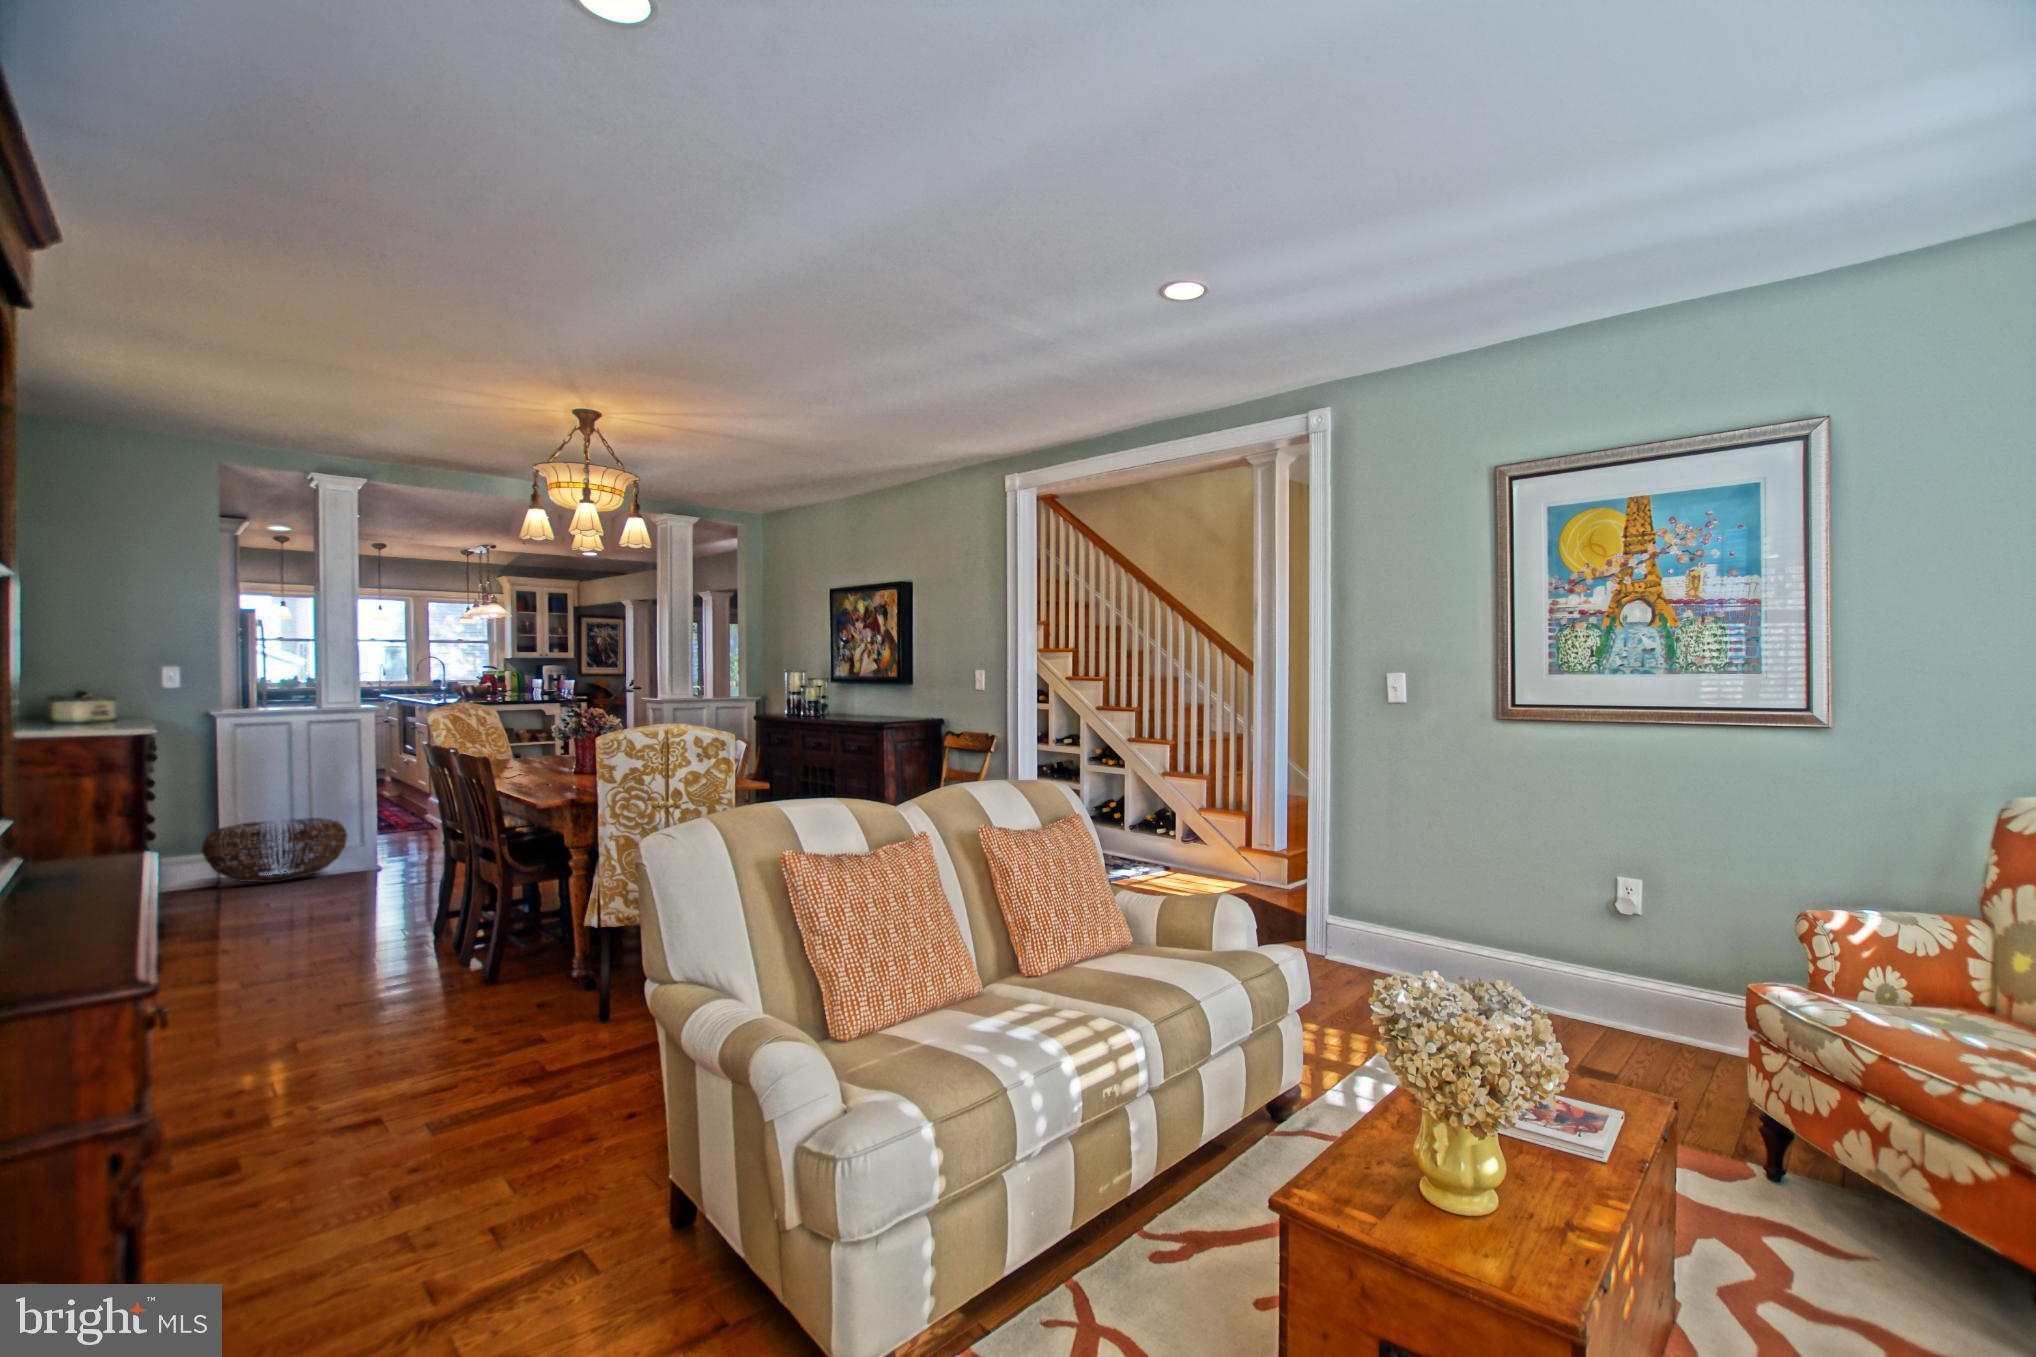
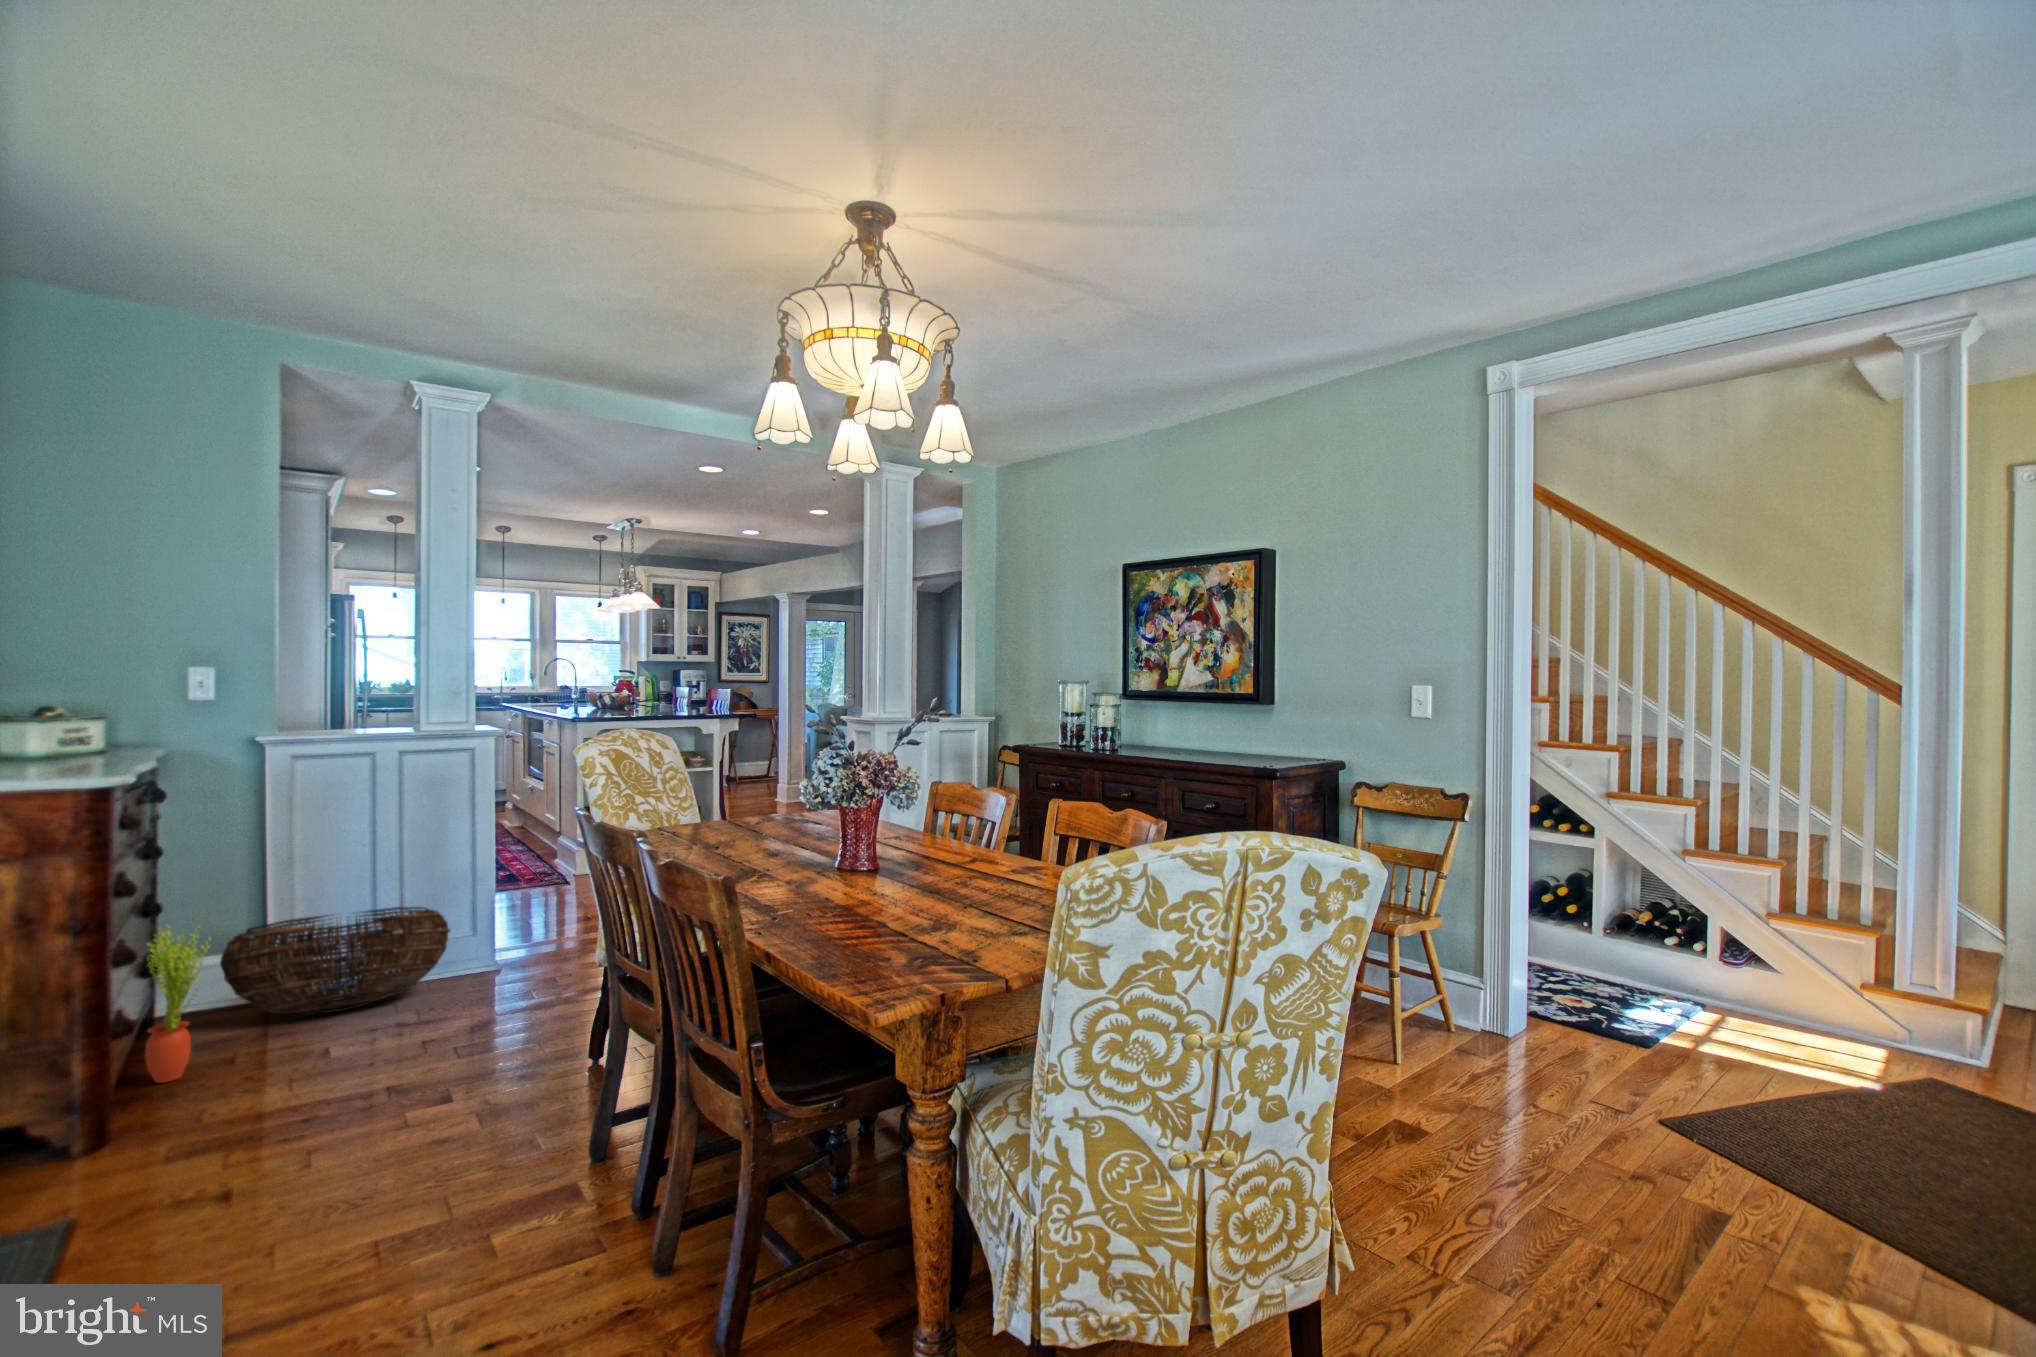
potted plant: none [169,817,206,907] -> present [145,929,211,1083]

